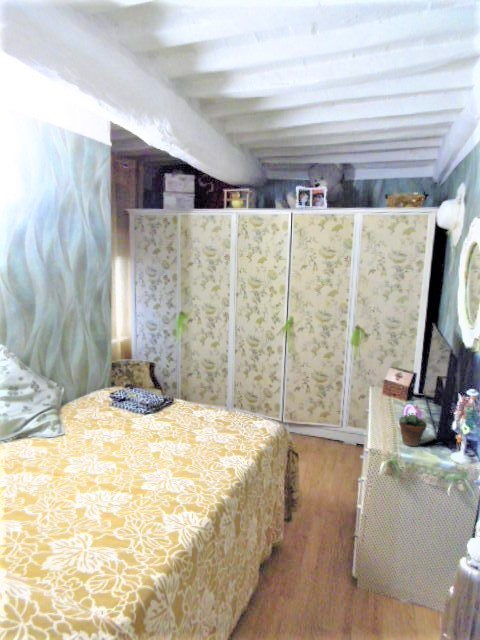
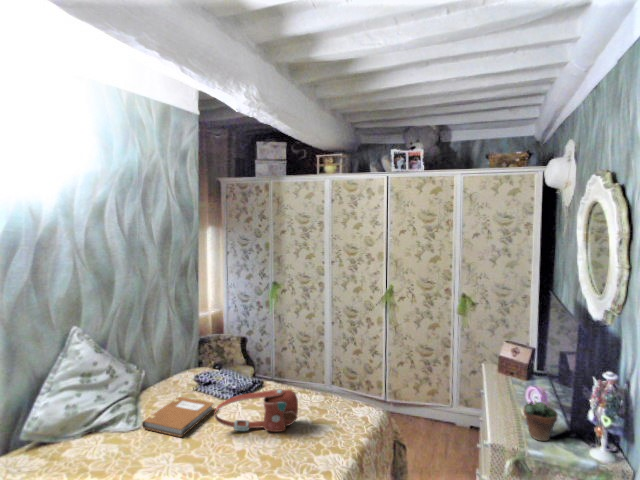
handbag: none [132,402,206,438] -> present [215,389,298,432]
notebook: none [66,410,130,442] -> present [142,397,214,437]

